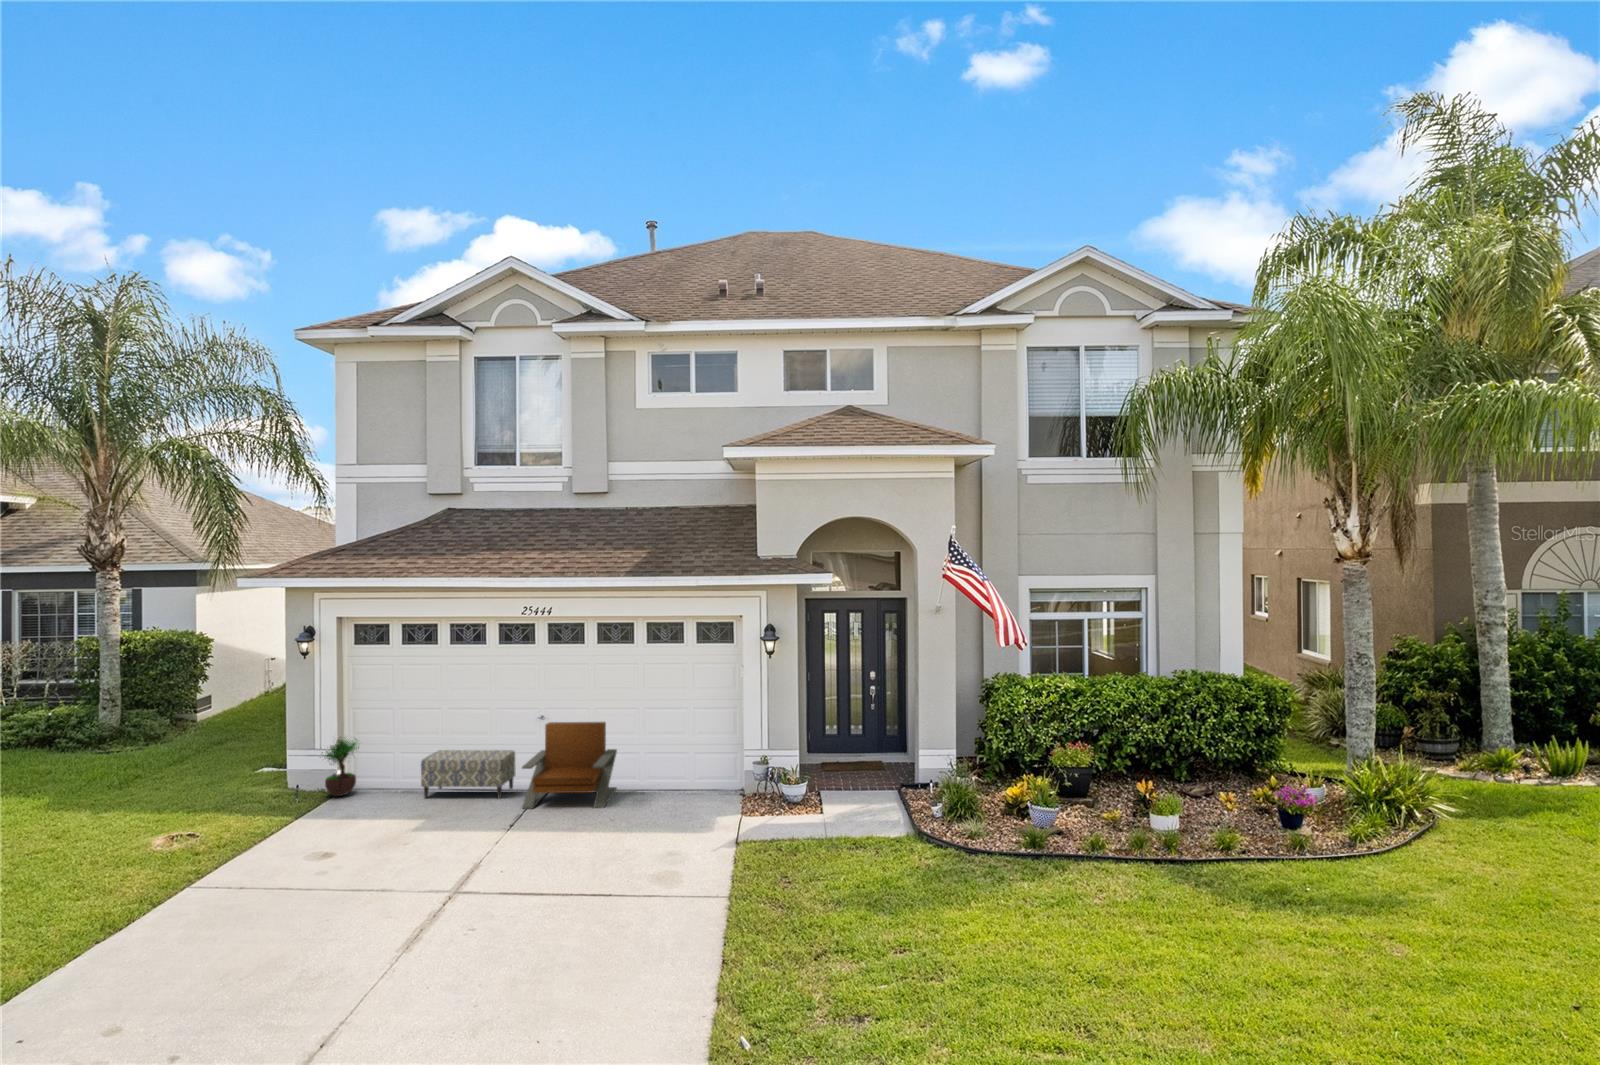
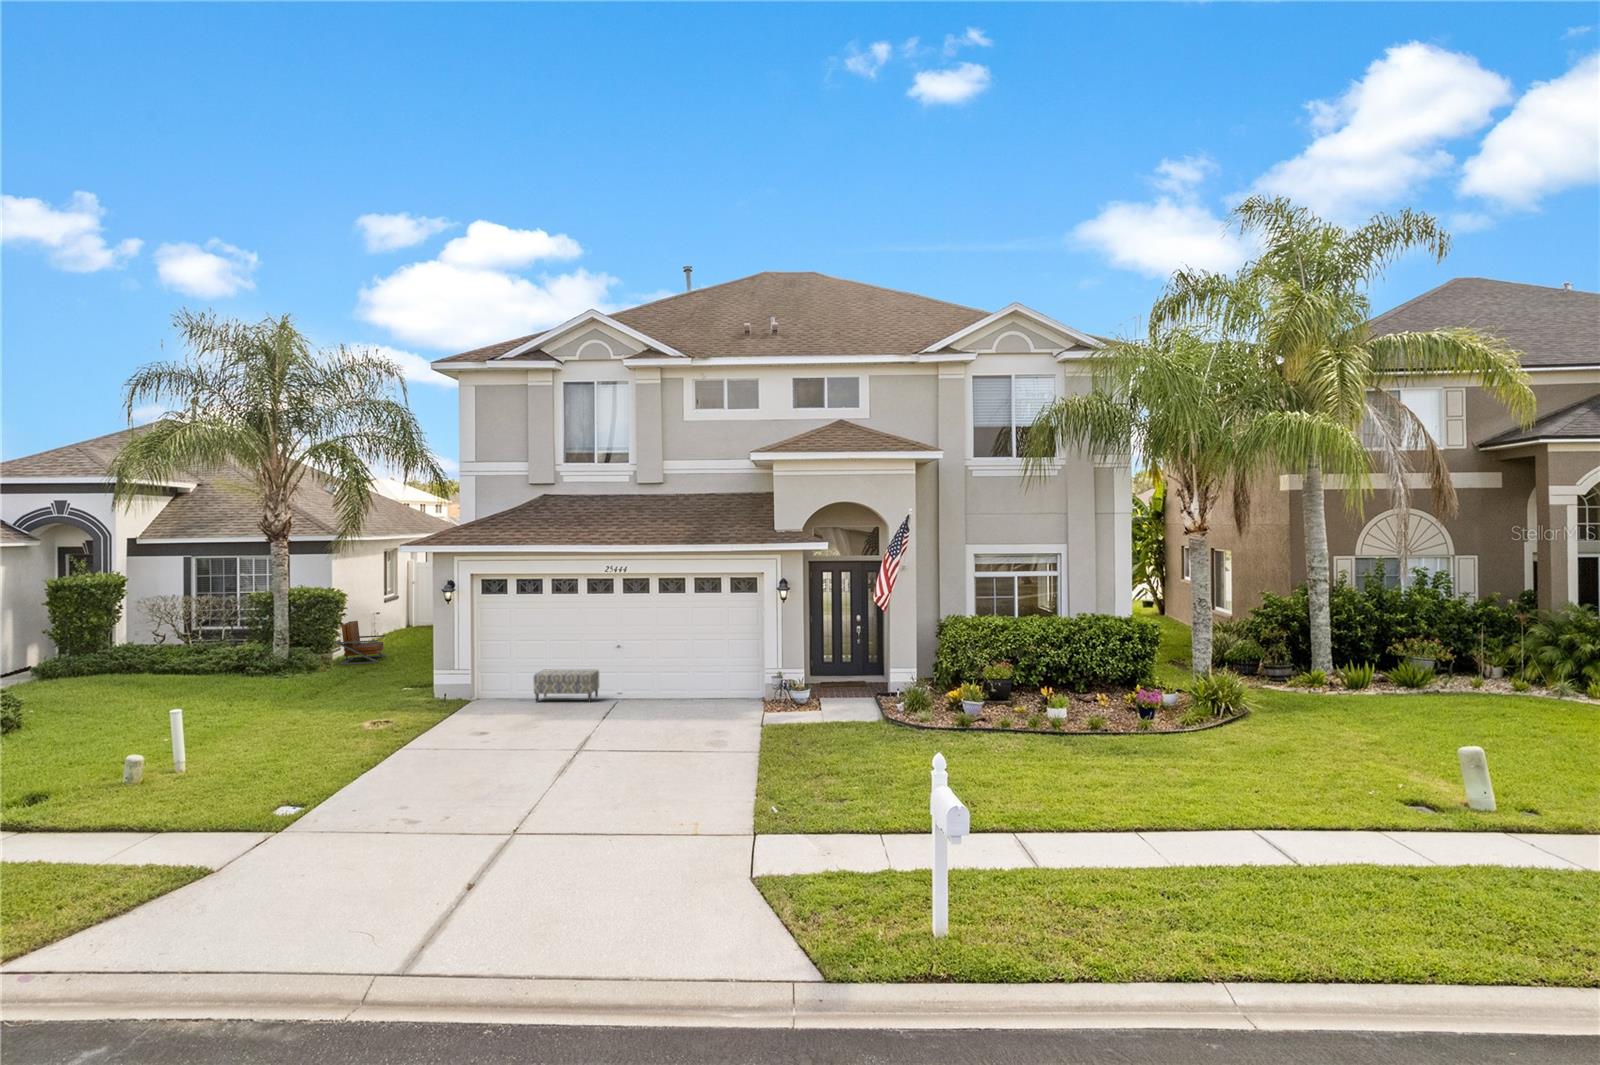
lounge chair: present [522,722,617,809] -> present [337,621,386,665]
potted tree: present [322,737,359,796] -> none [461,656,489,701]

